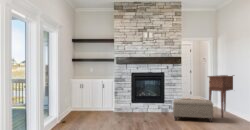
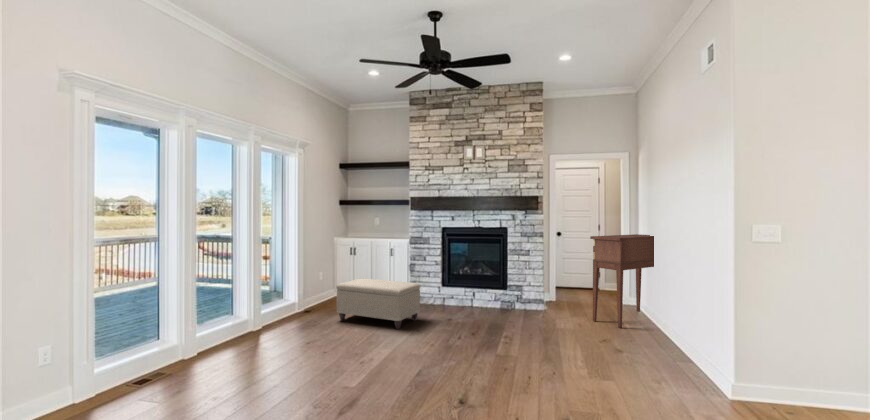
ottoman: present [173,99,213,122] -> present [336,278,420,329]

